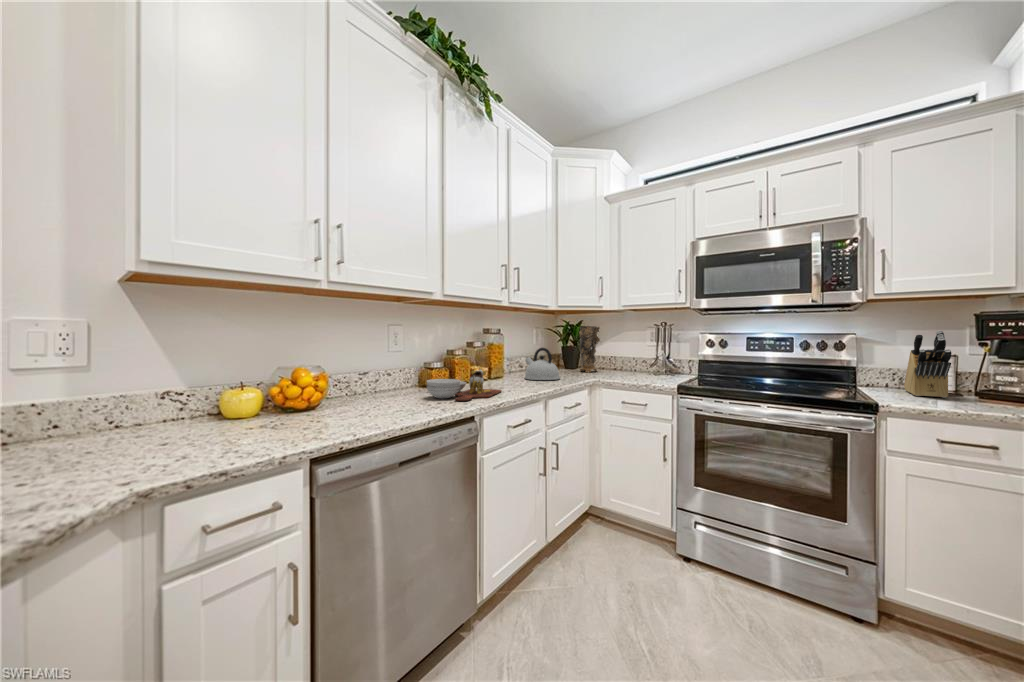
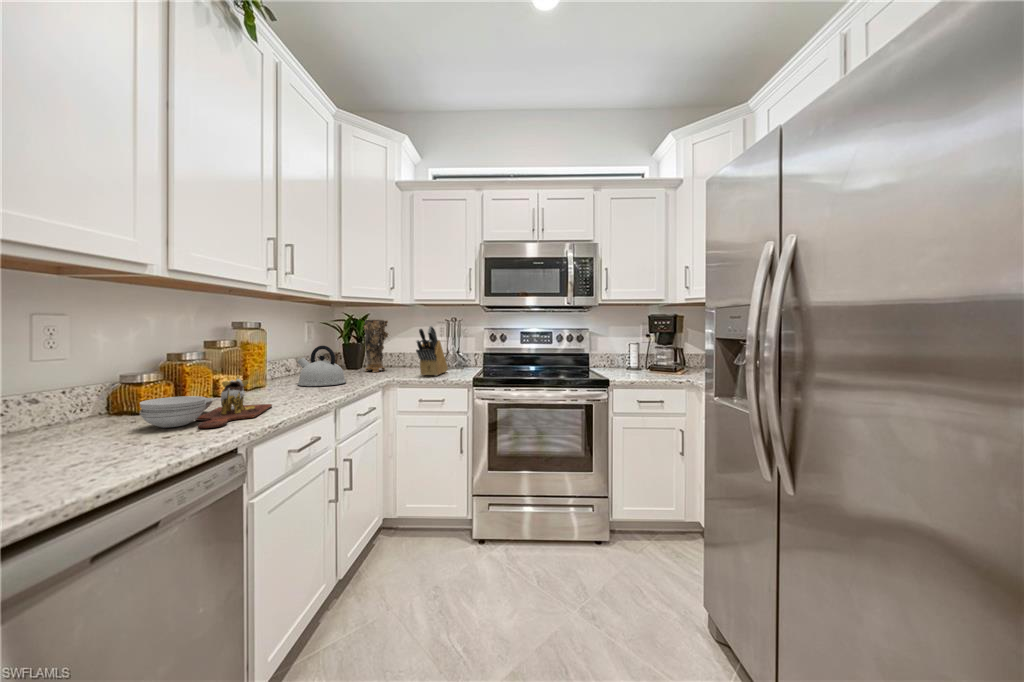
knife block: present [904,330,952,398] -> present [416,326,448,376]

